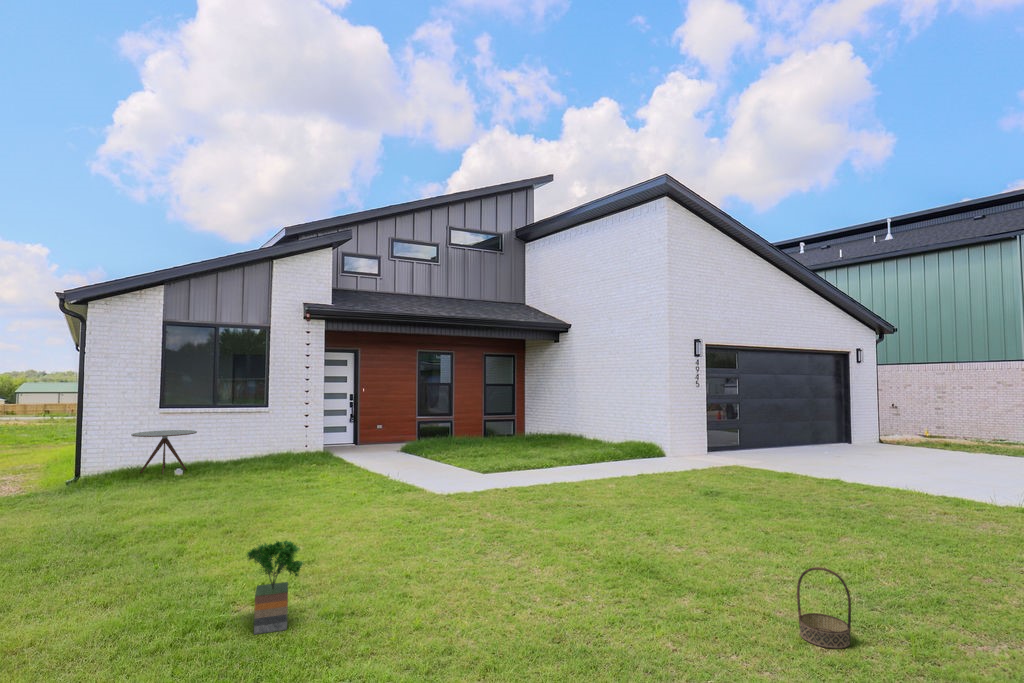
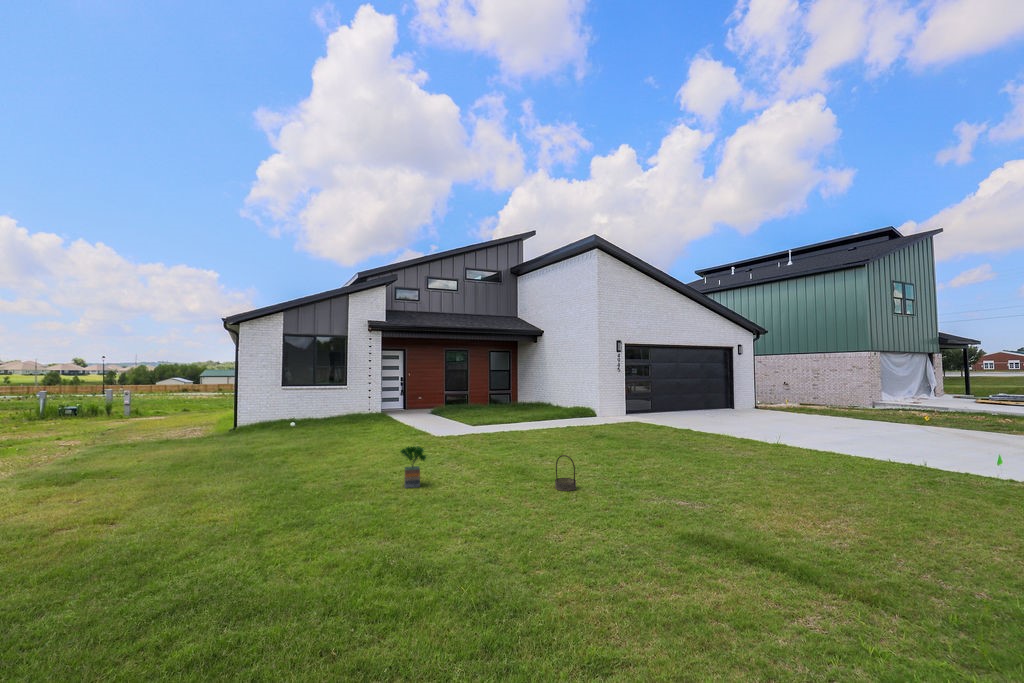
round table: present [131,430,197,474] -> none [266,399,303,424]
potted tree: present [246,541,304,634] -> present [400,446,426,488]

